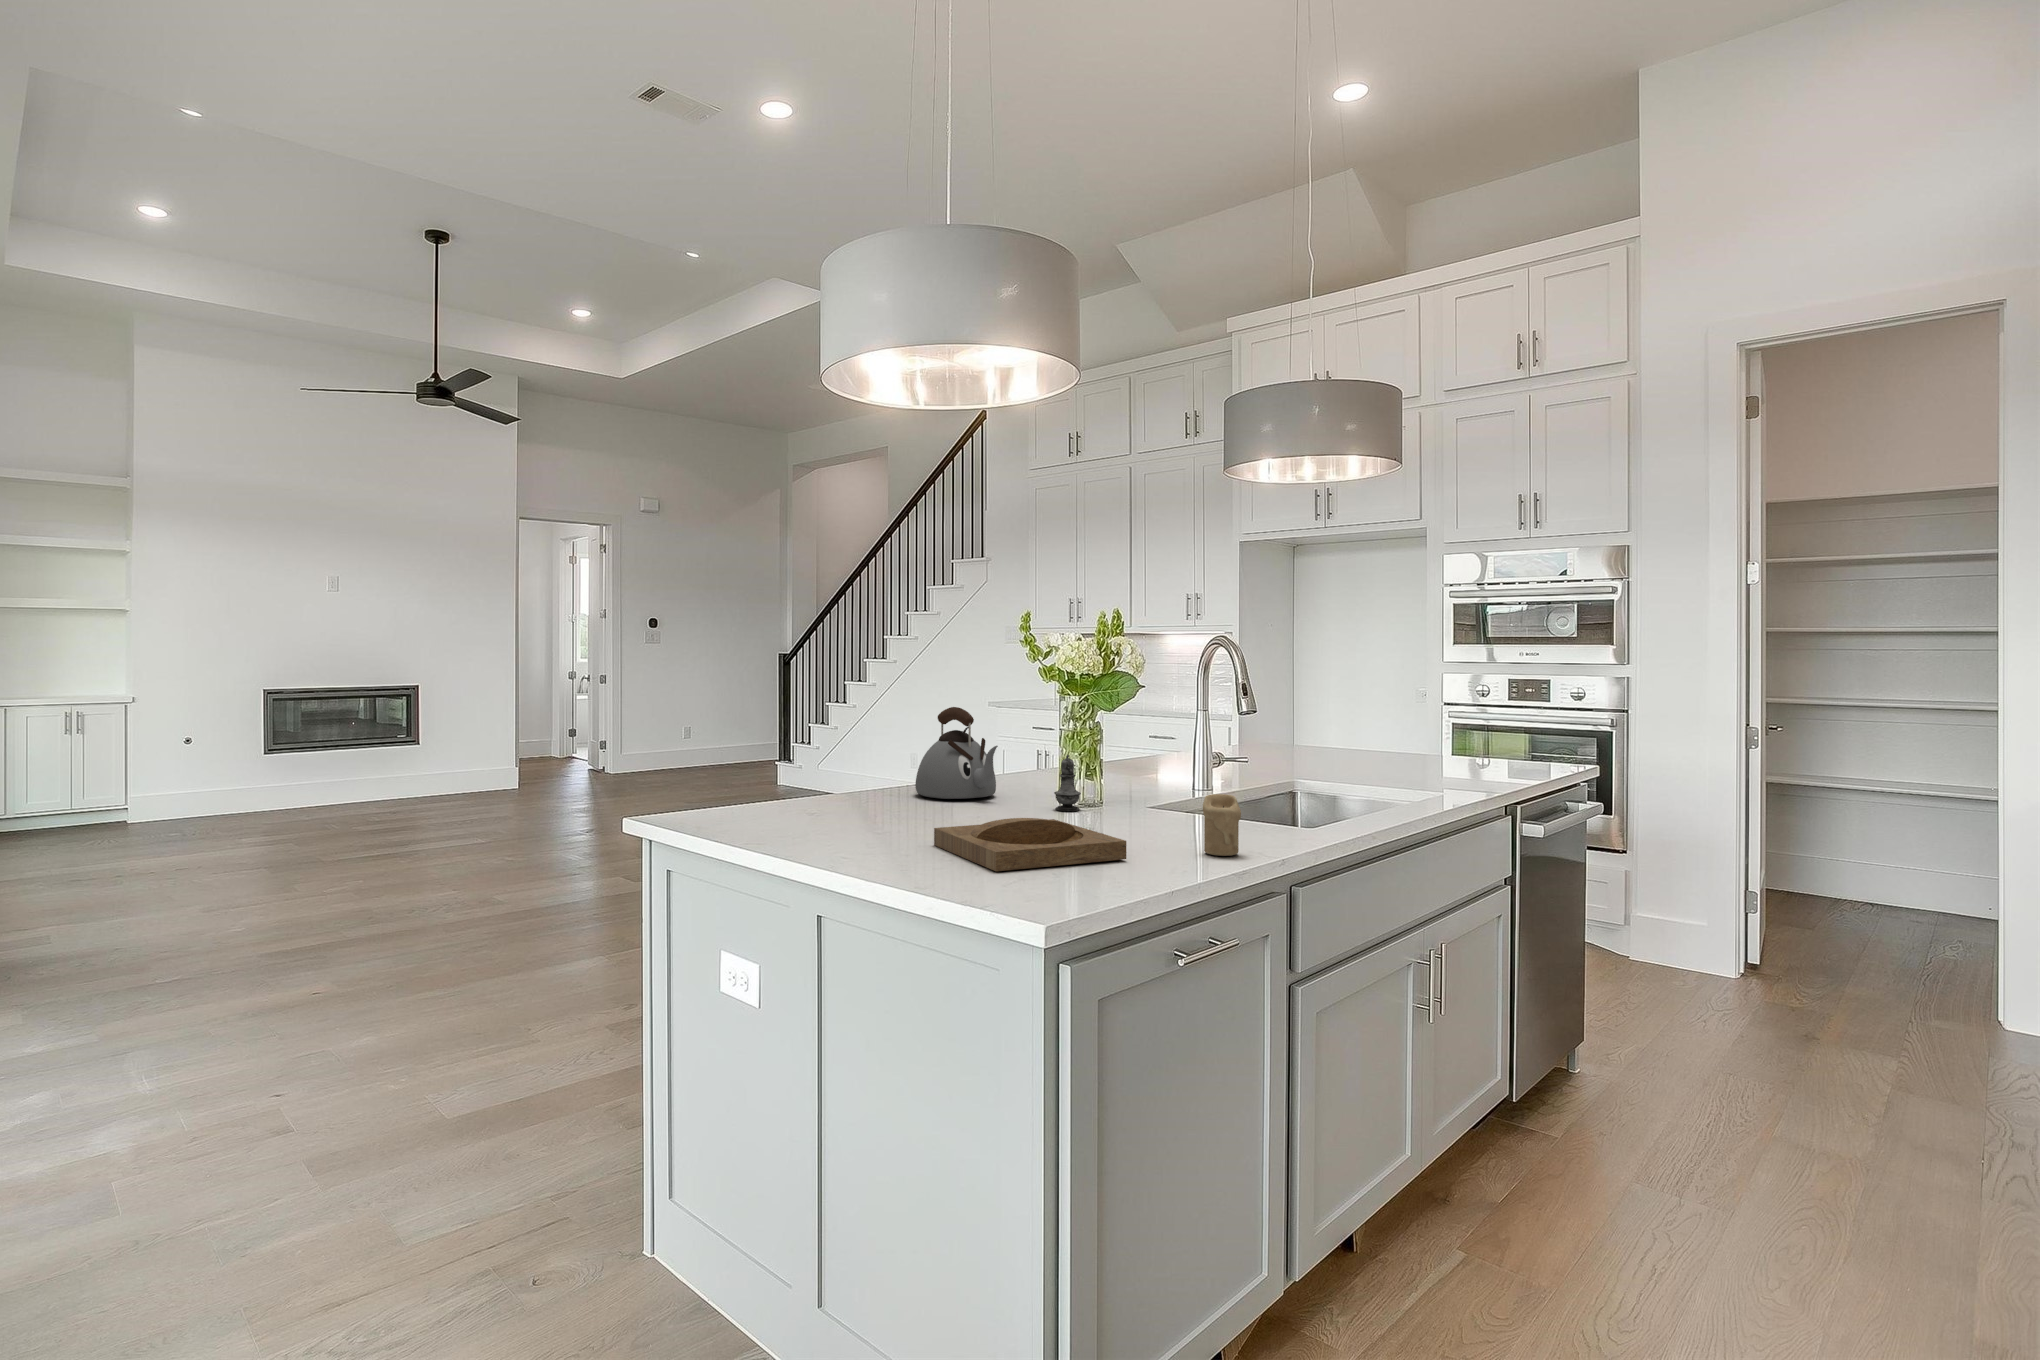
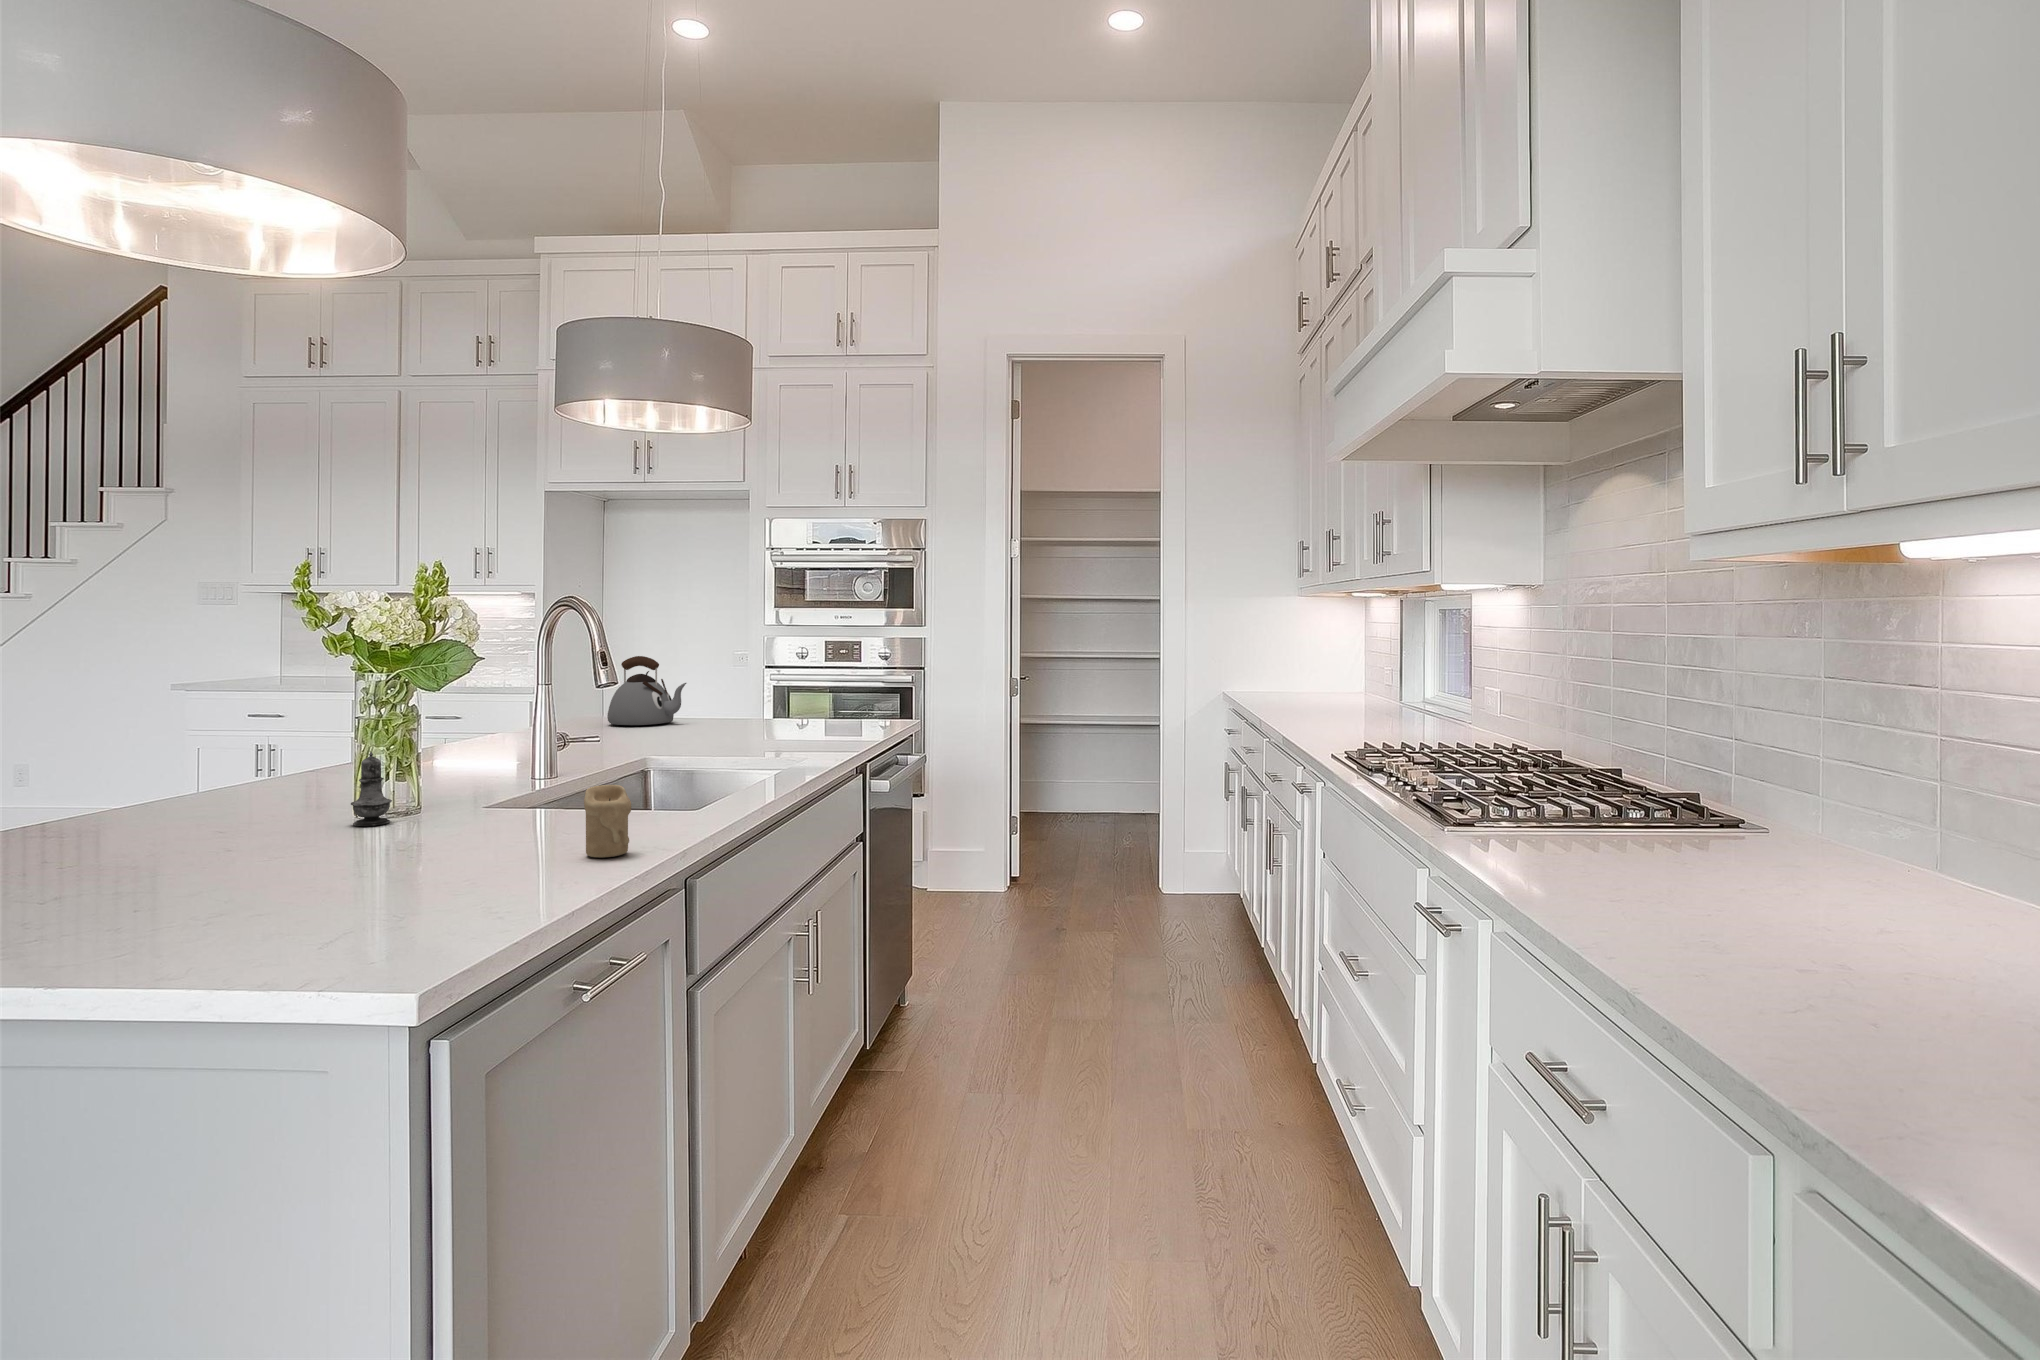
kettle: present [915,707,998,799] -> present [607,656,686,725]
tray: present [934,818,1126,871] -> none [168,840,490,928]

